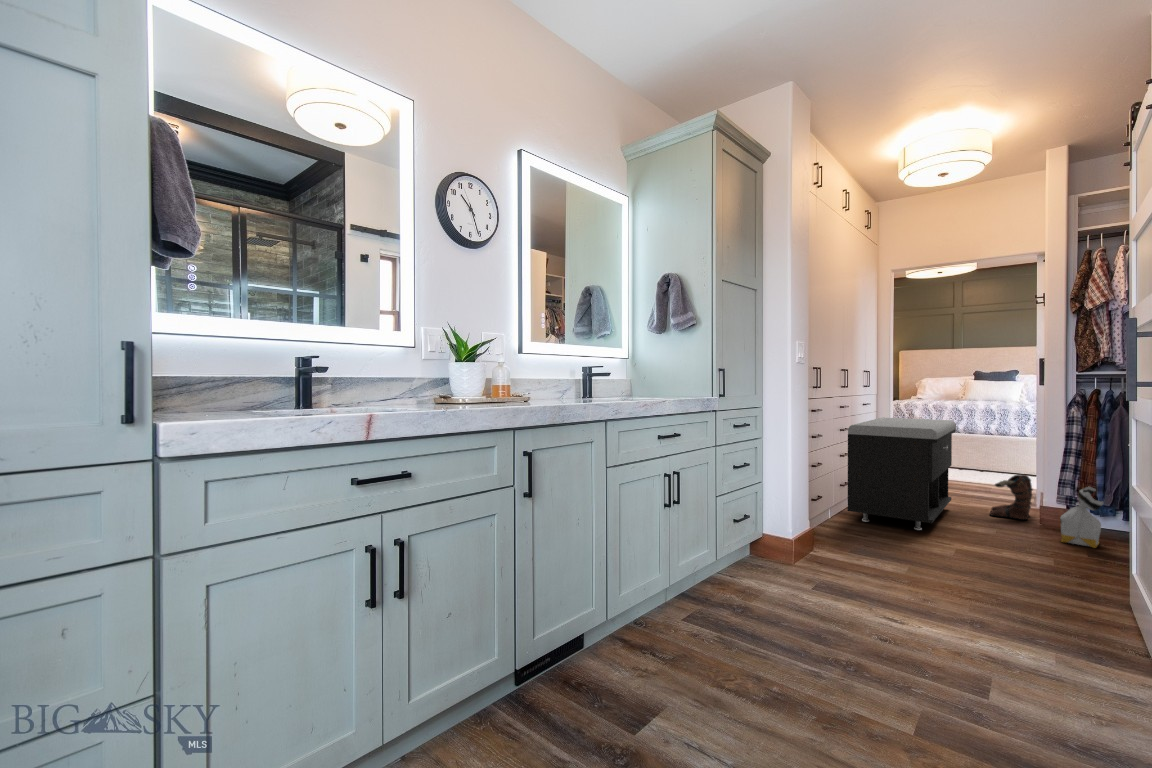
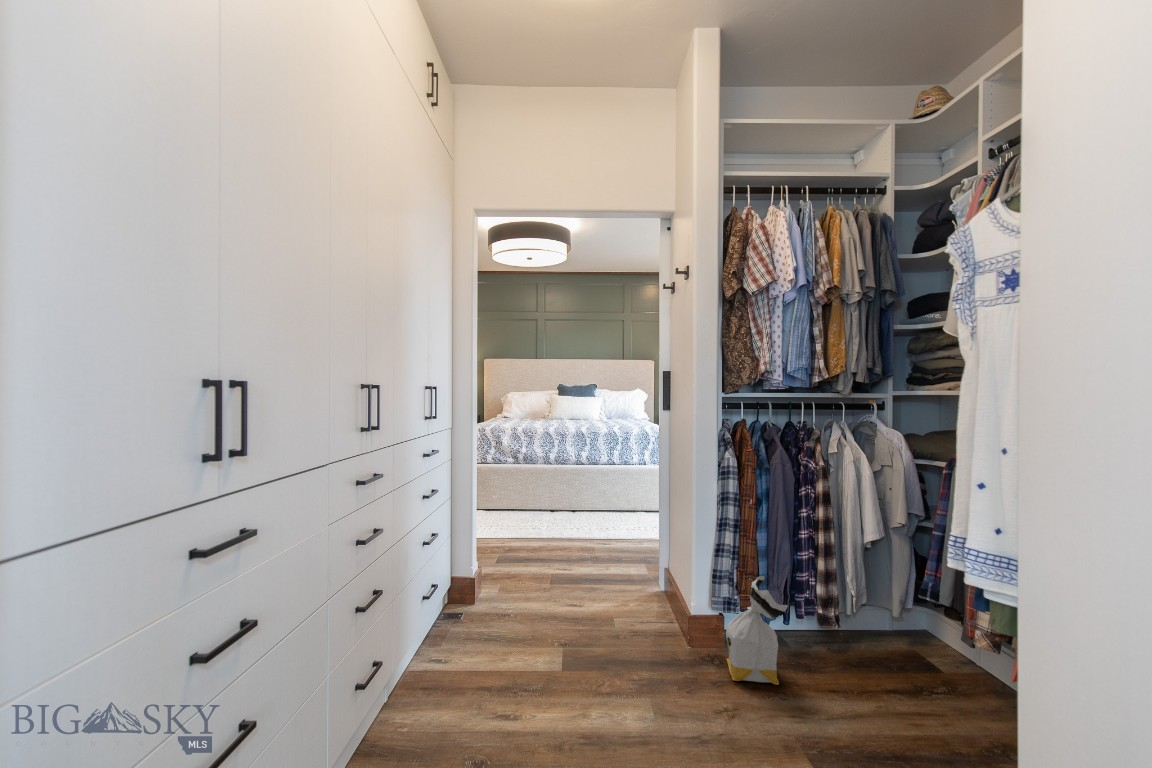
storage bench: present [848,417,956,530] -> none [387,465,571,725]
boots: present [990,475,1033,520] -> none [613,544,667,621]

